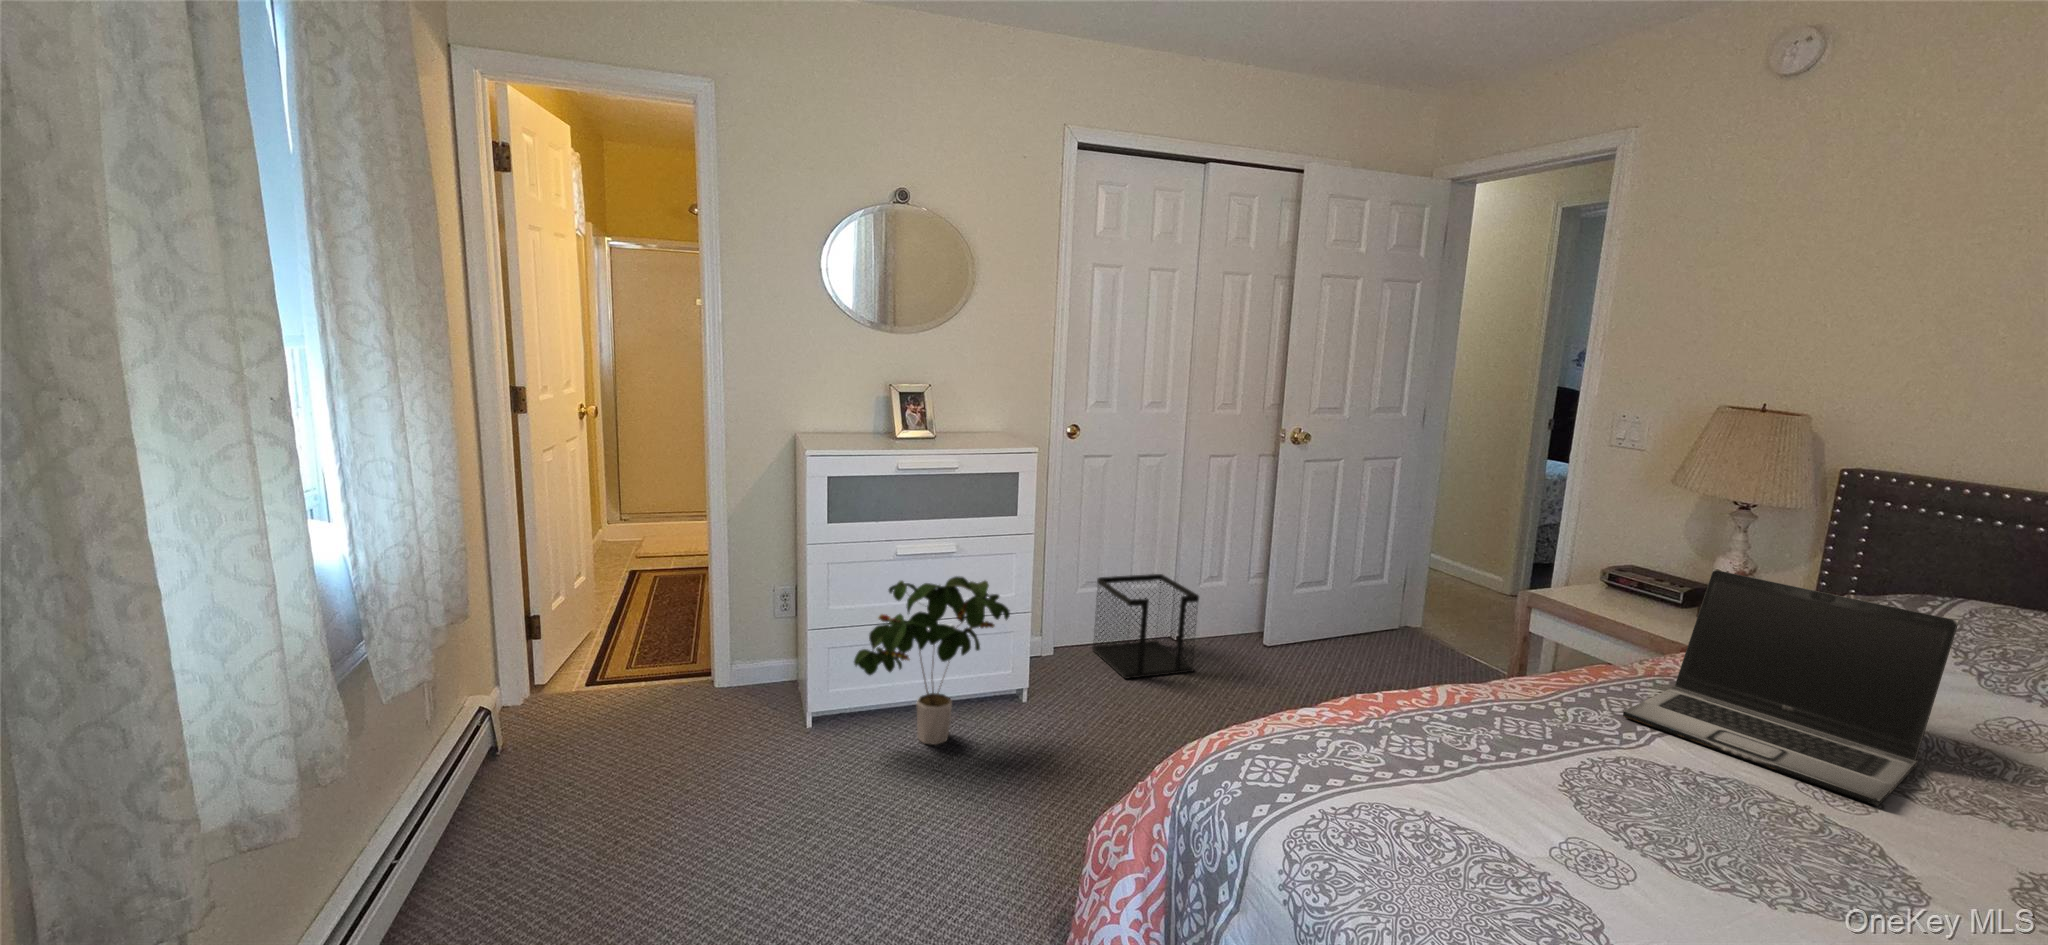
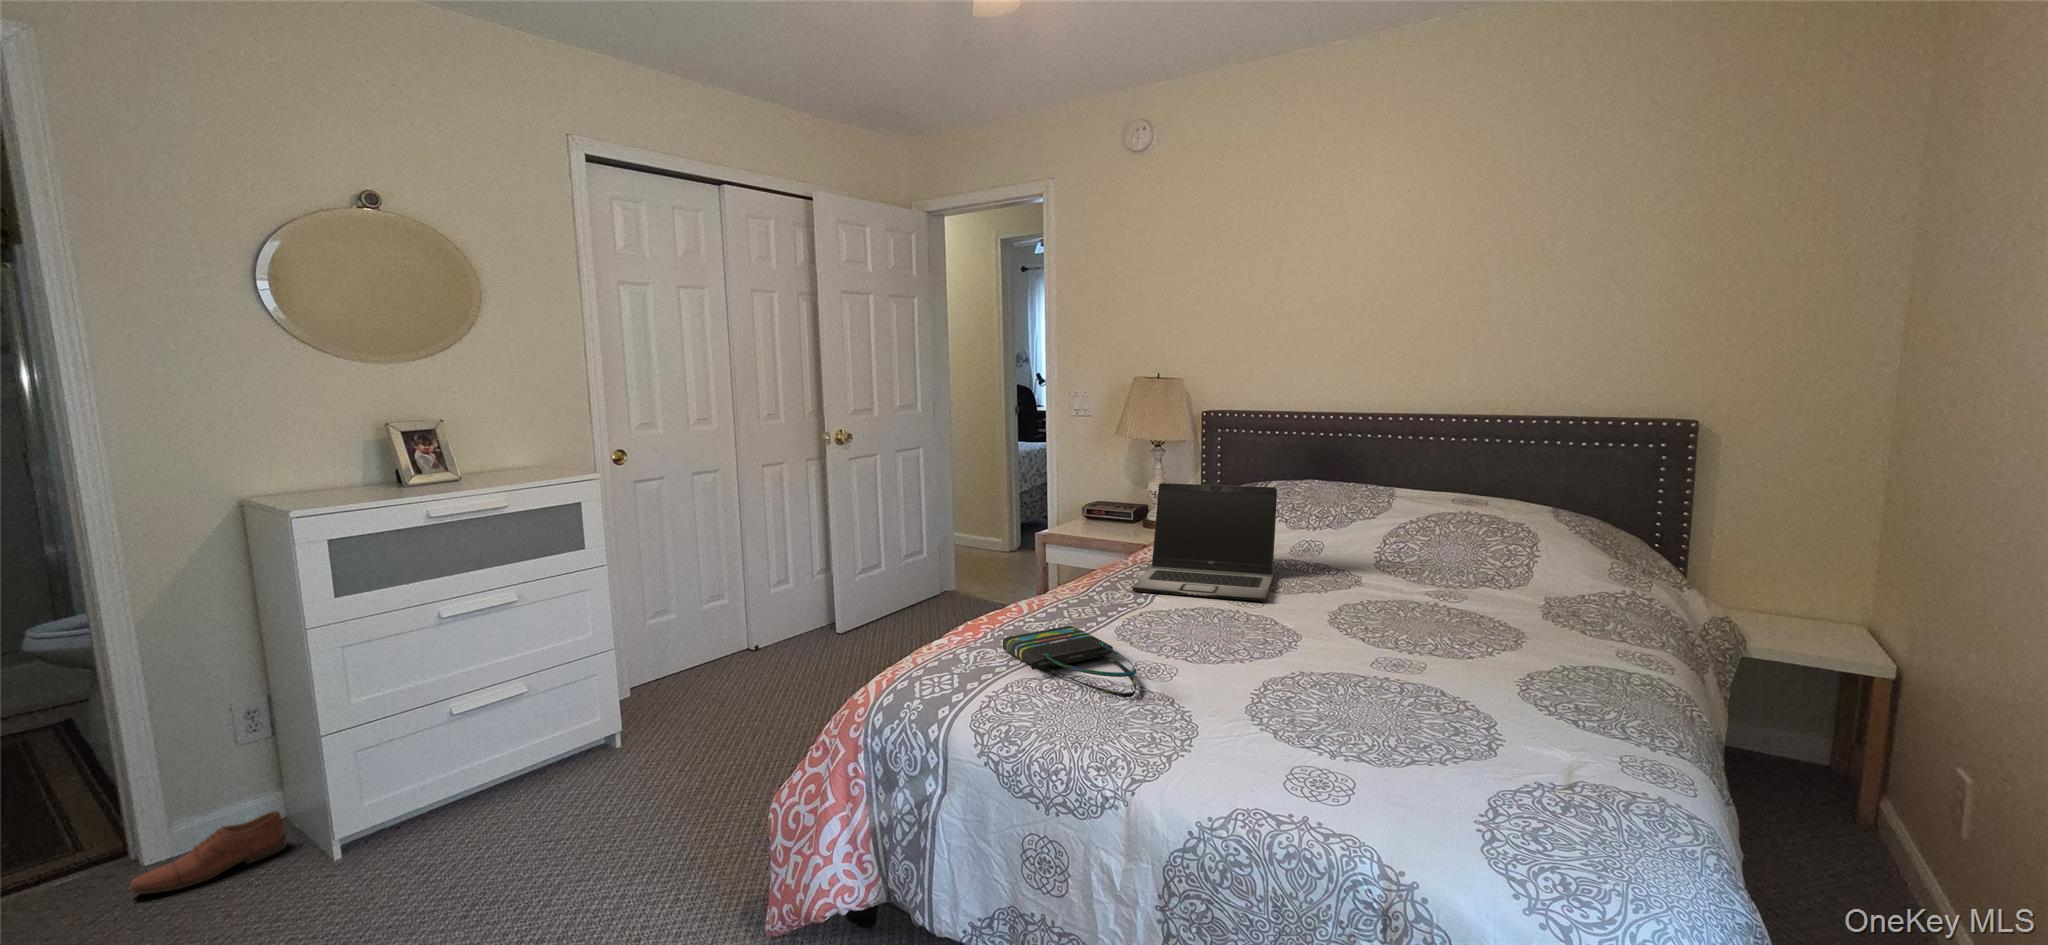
wastebasket: present [1092,574,1199,679] -> none [663,588,779,697]
potted plant: present [854,576,1010,745] -> none [405,625,596,823]
shoe: none [696,674,787,713] -> present [130,810,287,894]
tote bag: none [1378,736,1556,894] -> present [1003,626,1136,697]

